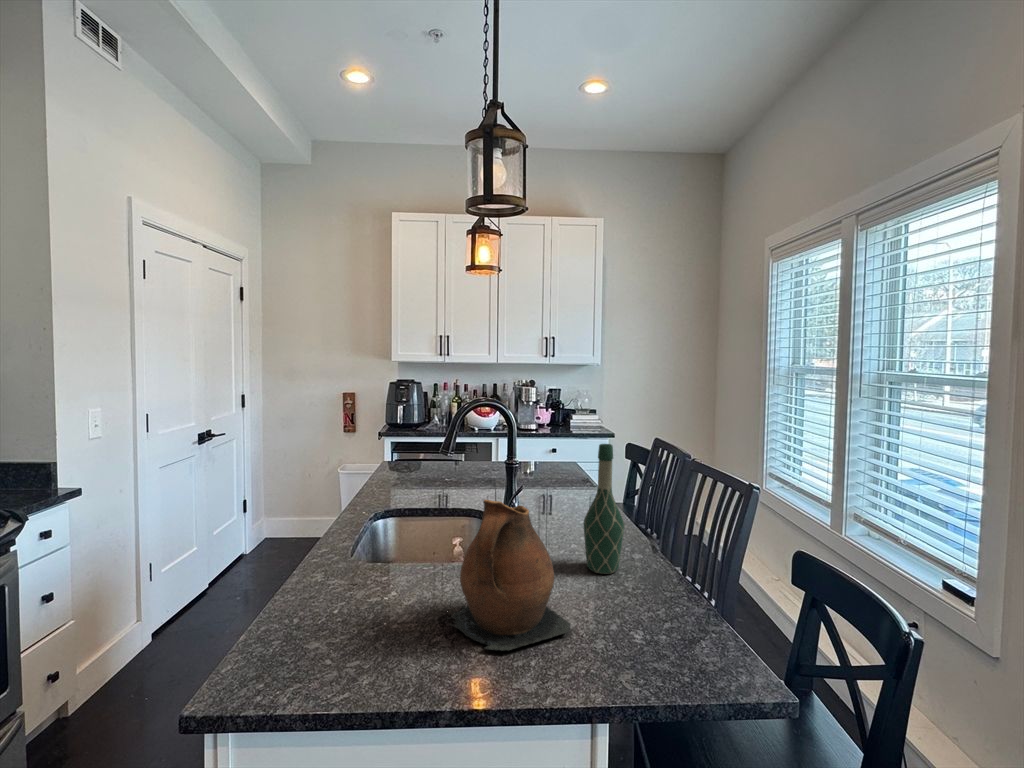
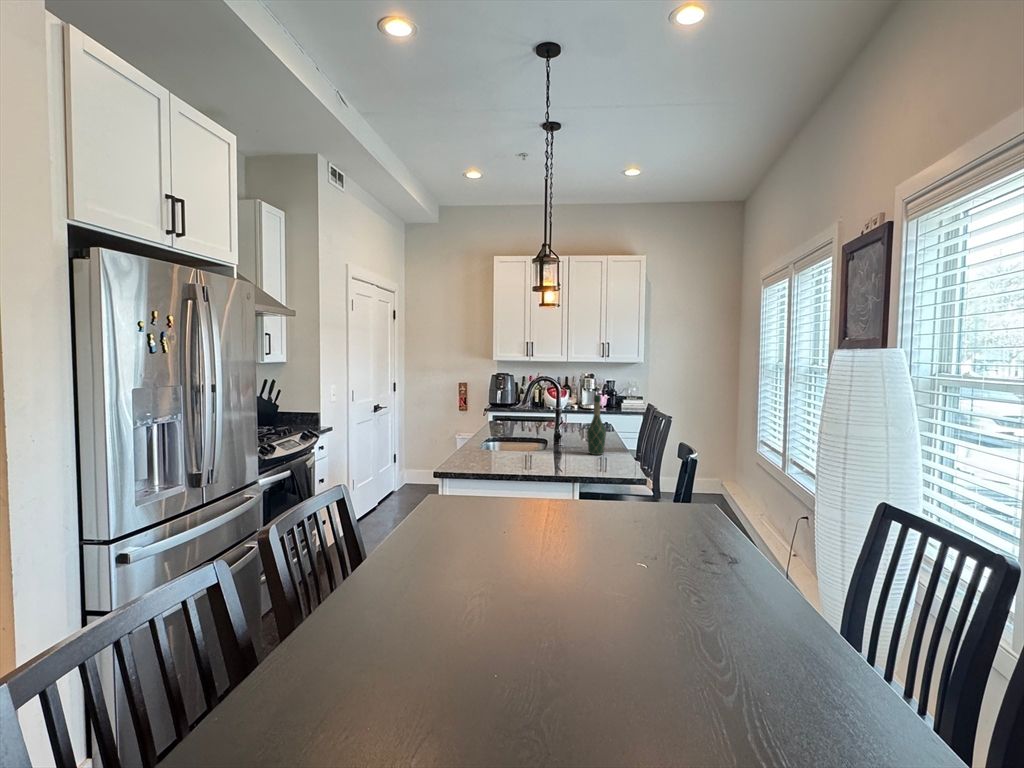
ceramic pitcher: present [447,499,571,651] -> none [521,409,572,465]

